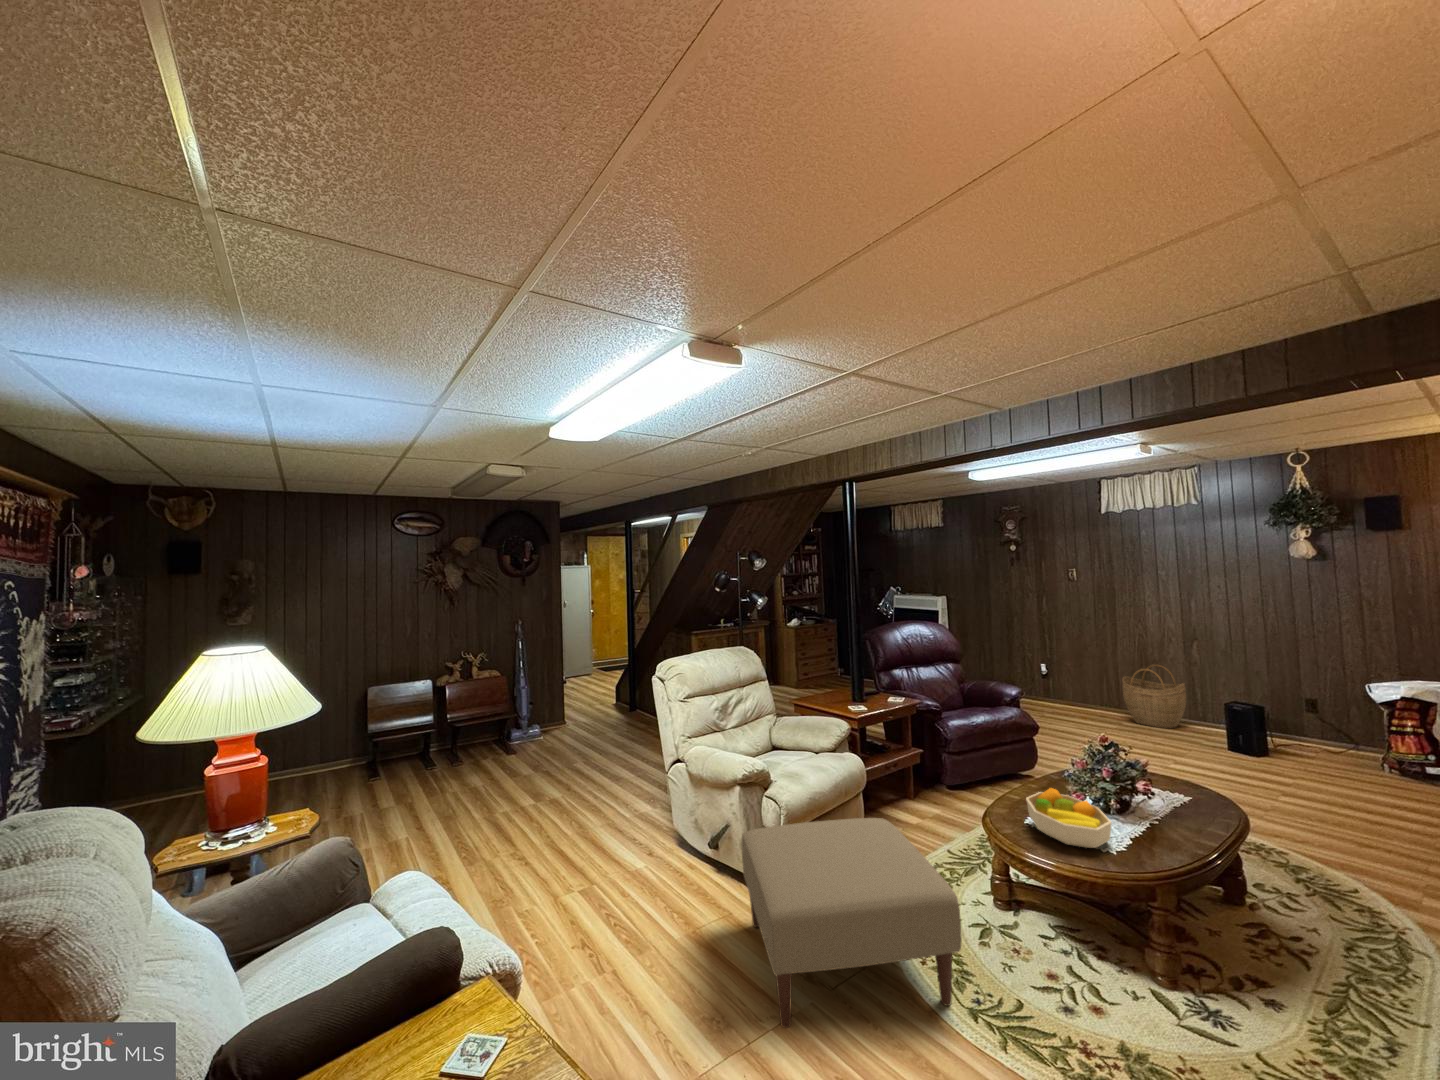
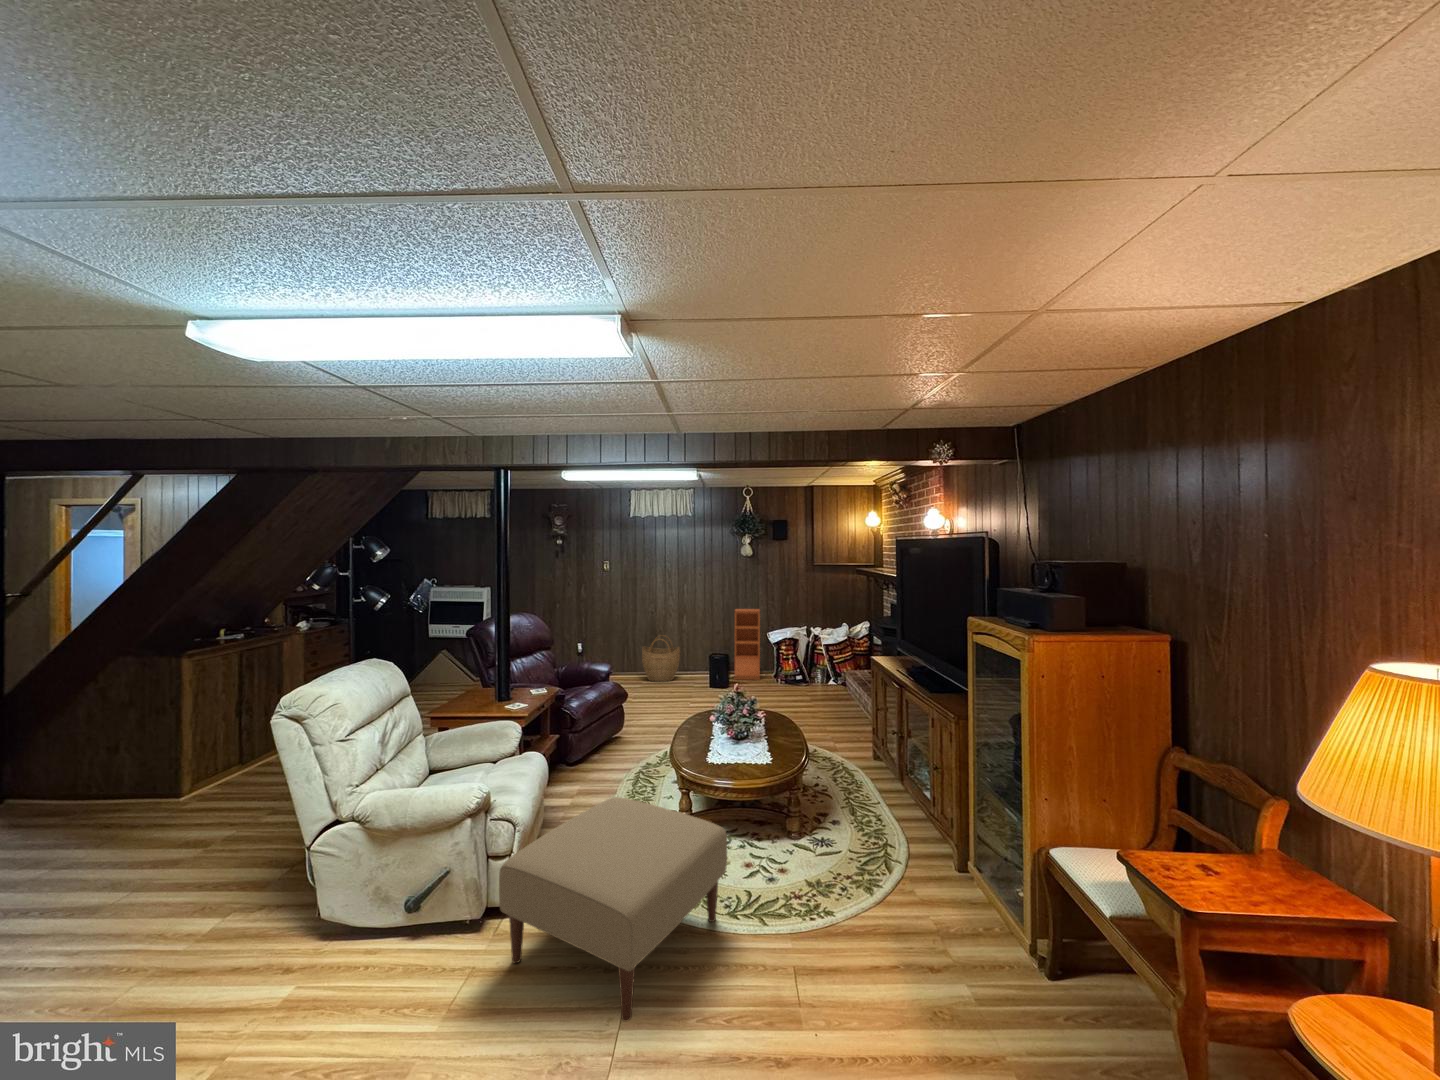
bookcase: none [1284,637,1357,758] -> present [735,609,760,680]
fruit bowl: present [1026,788,1112,848] -> none [707,731,764,768]

